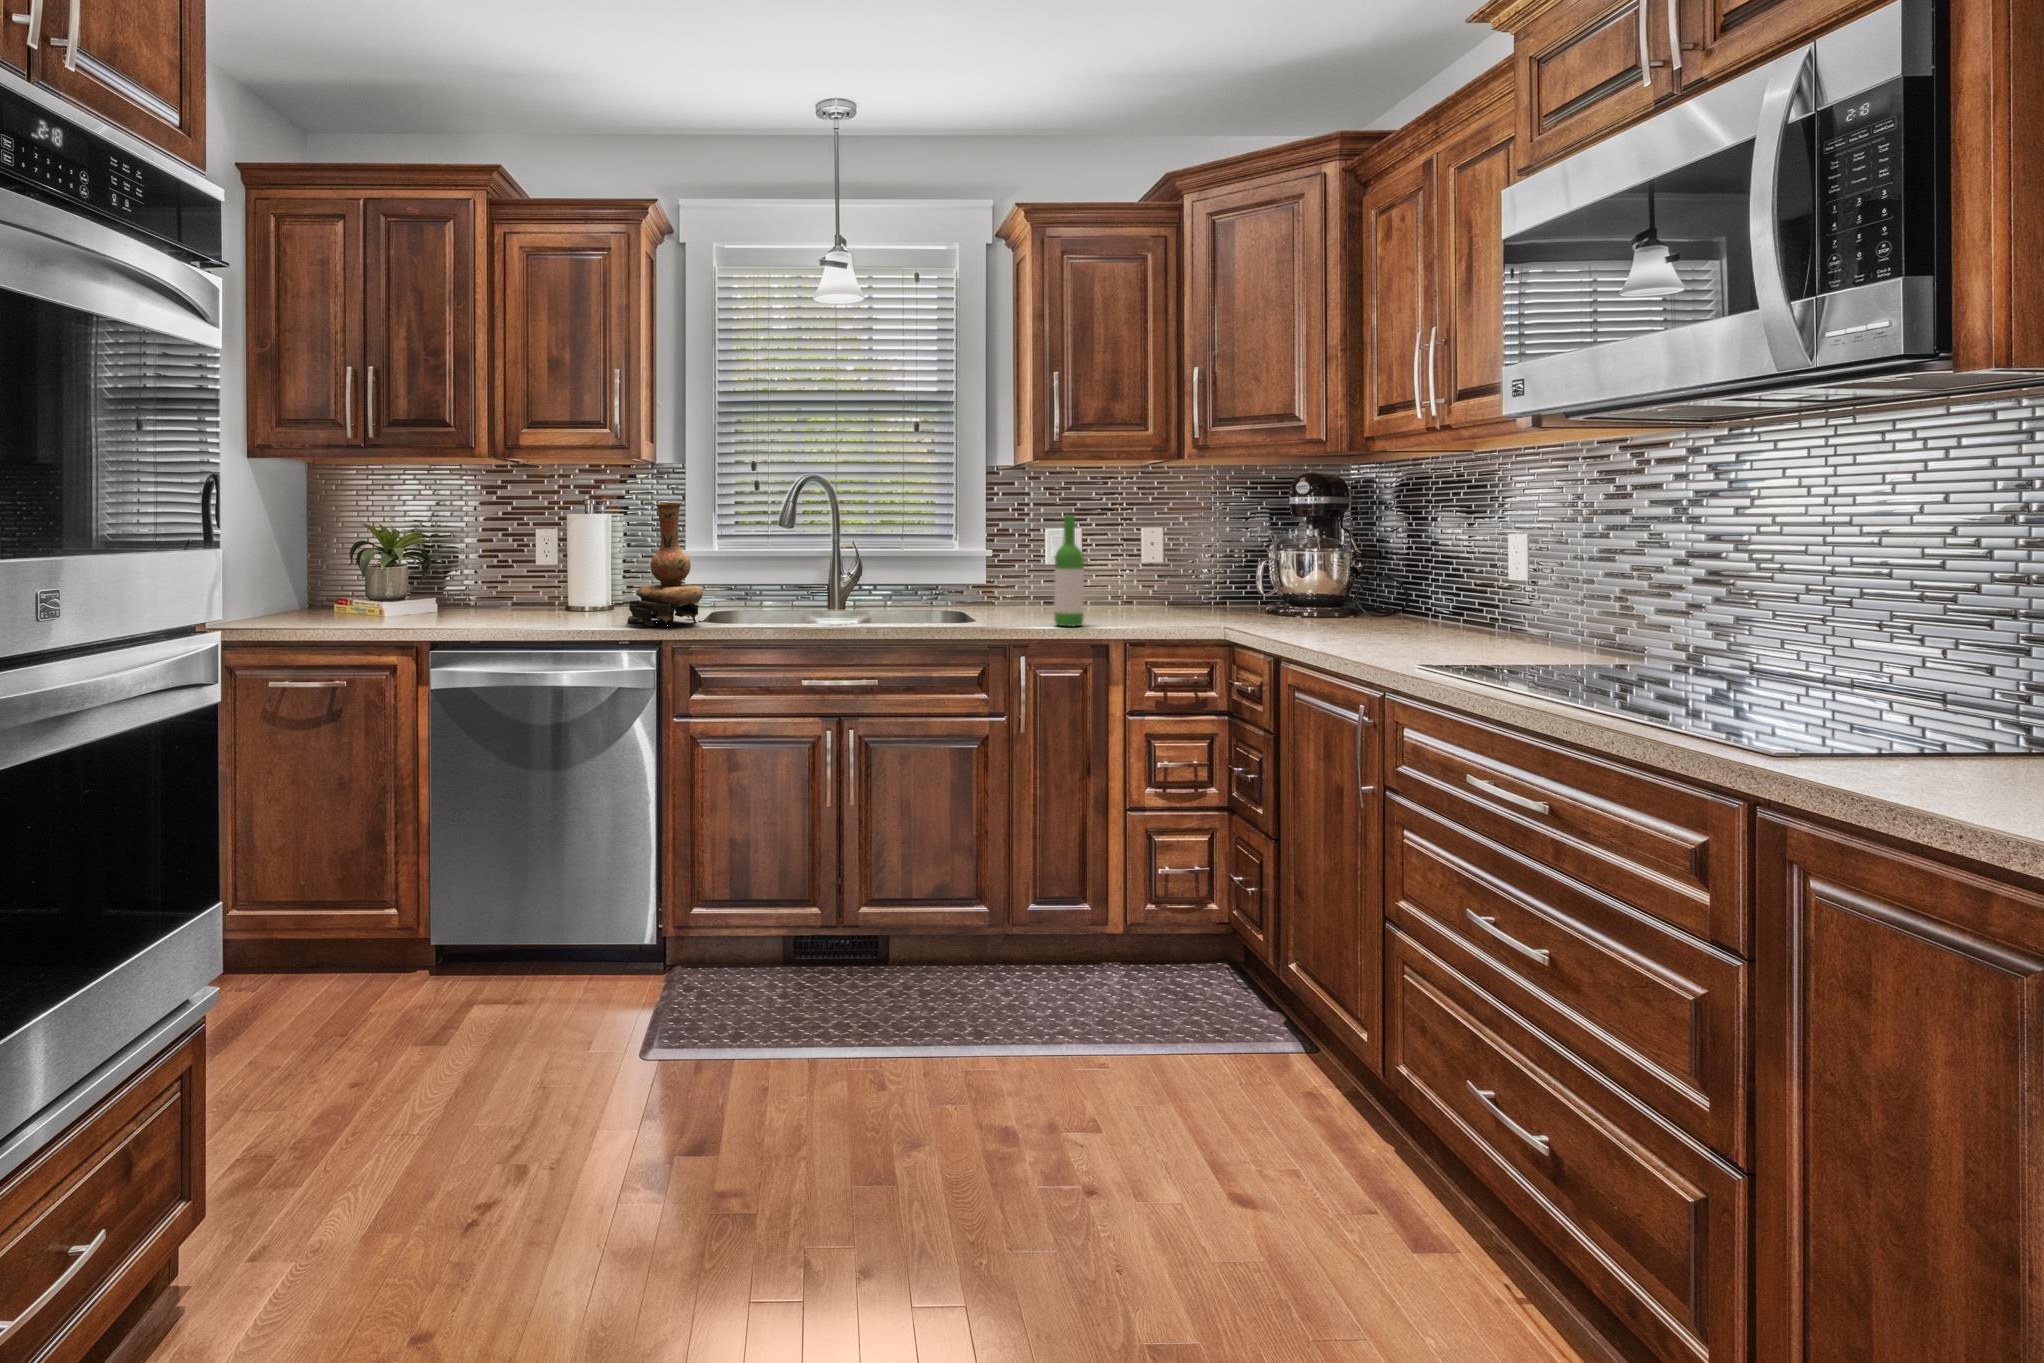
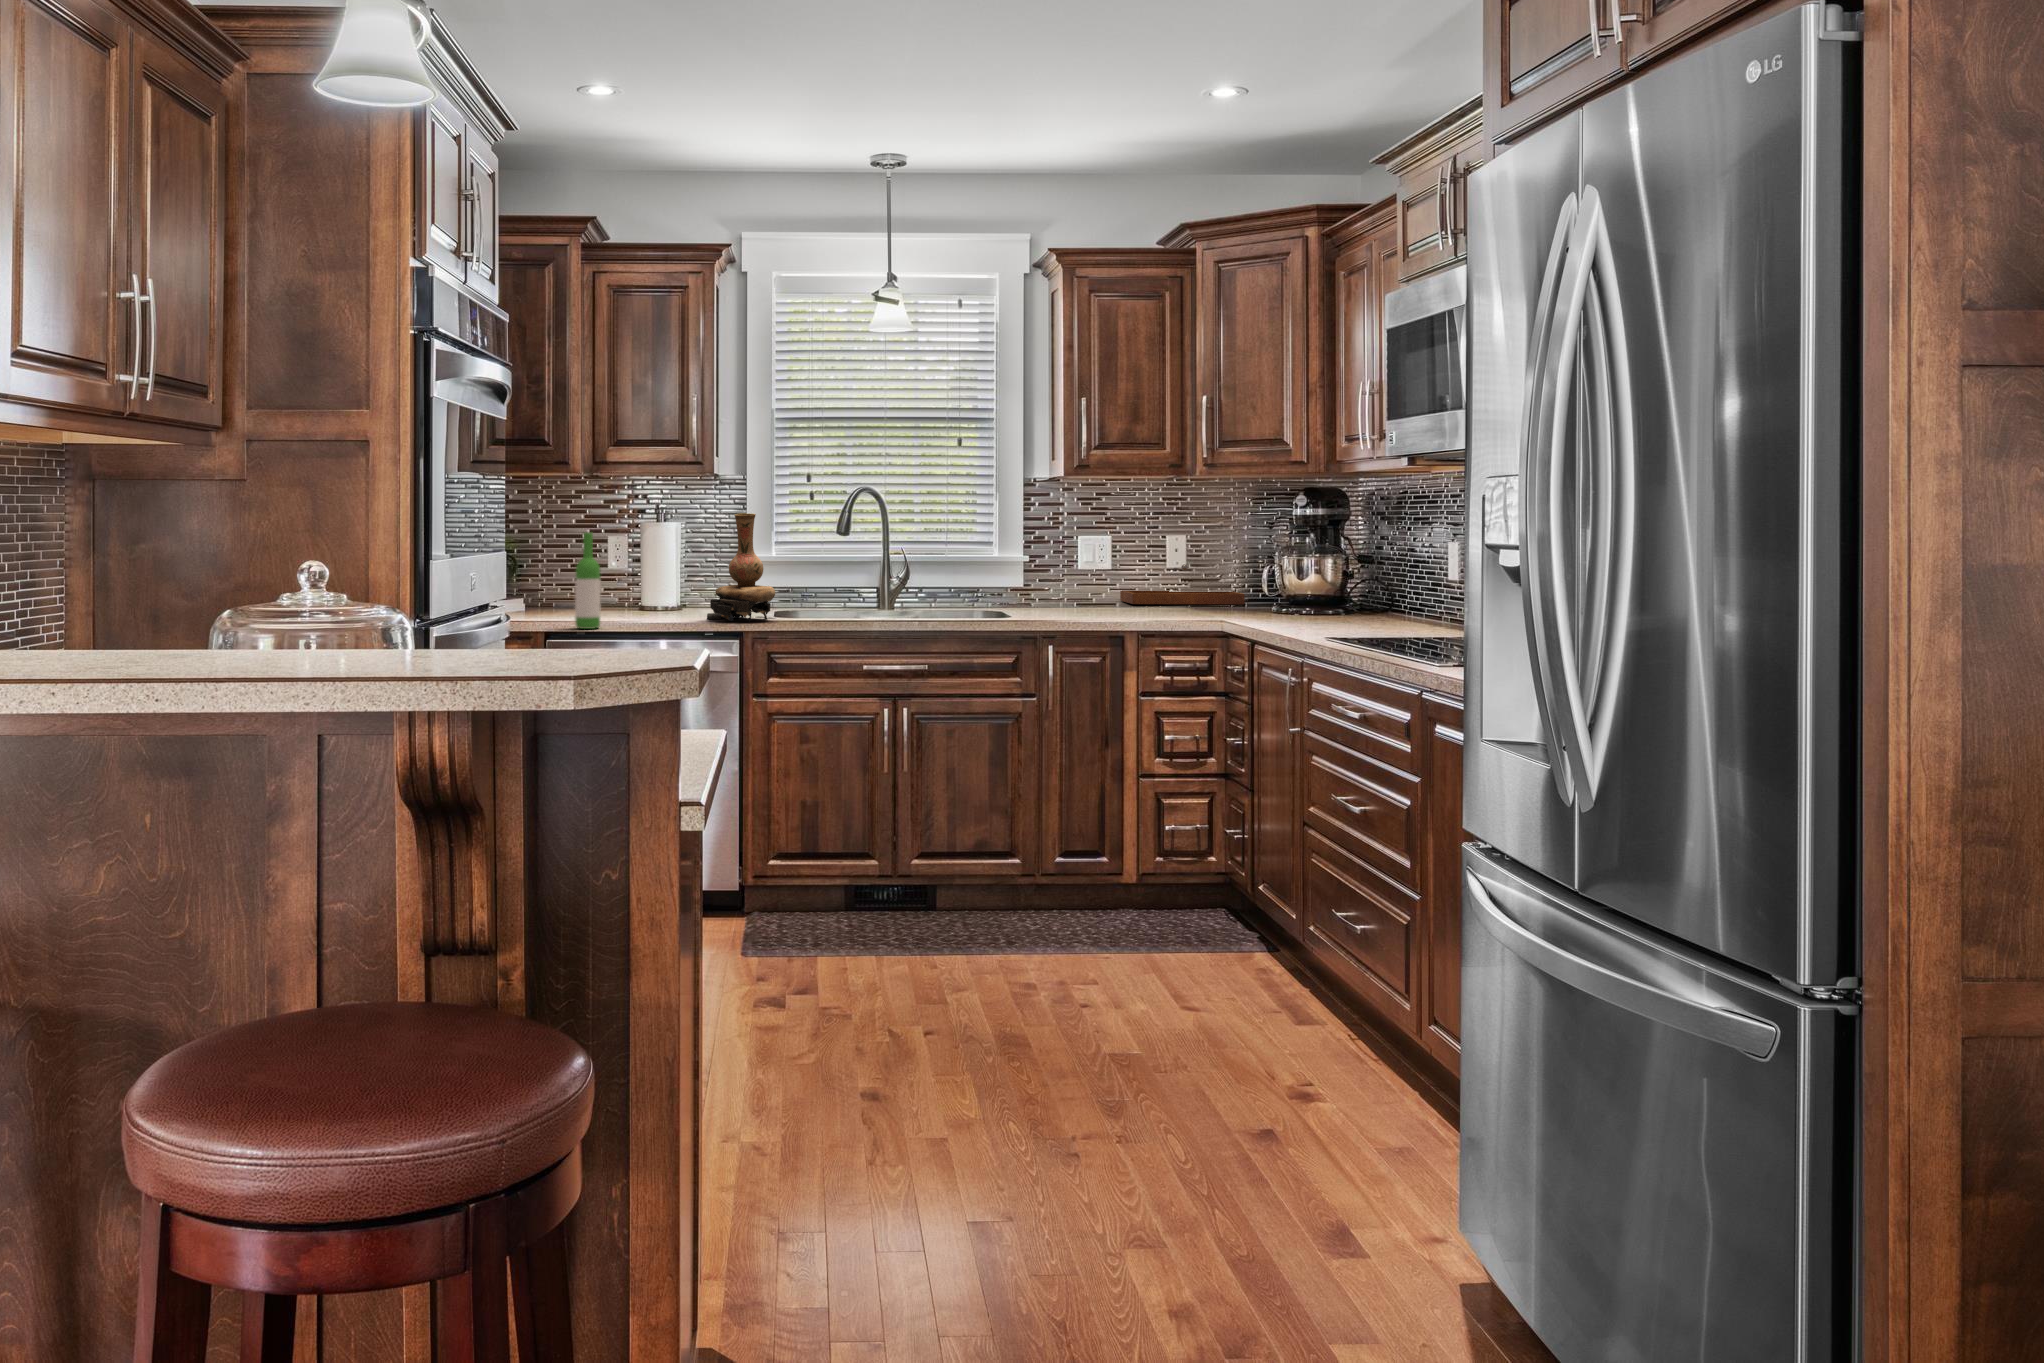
wine bottle: present [1054,515,1084,626] -> present [575,532,601,629]
tray: none [1091,559,1231,603] -> present [1120,564,1244,604]

